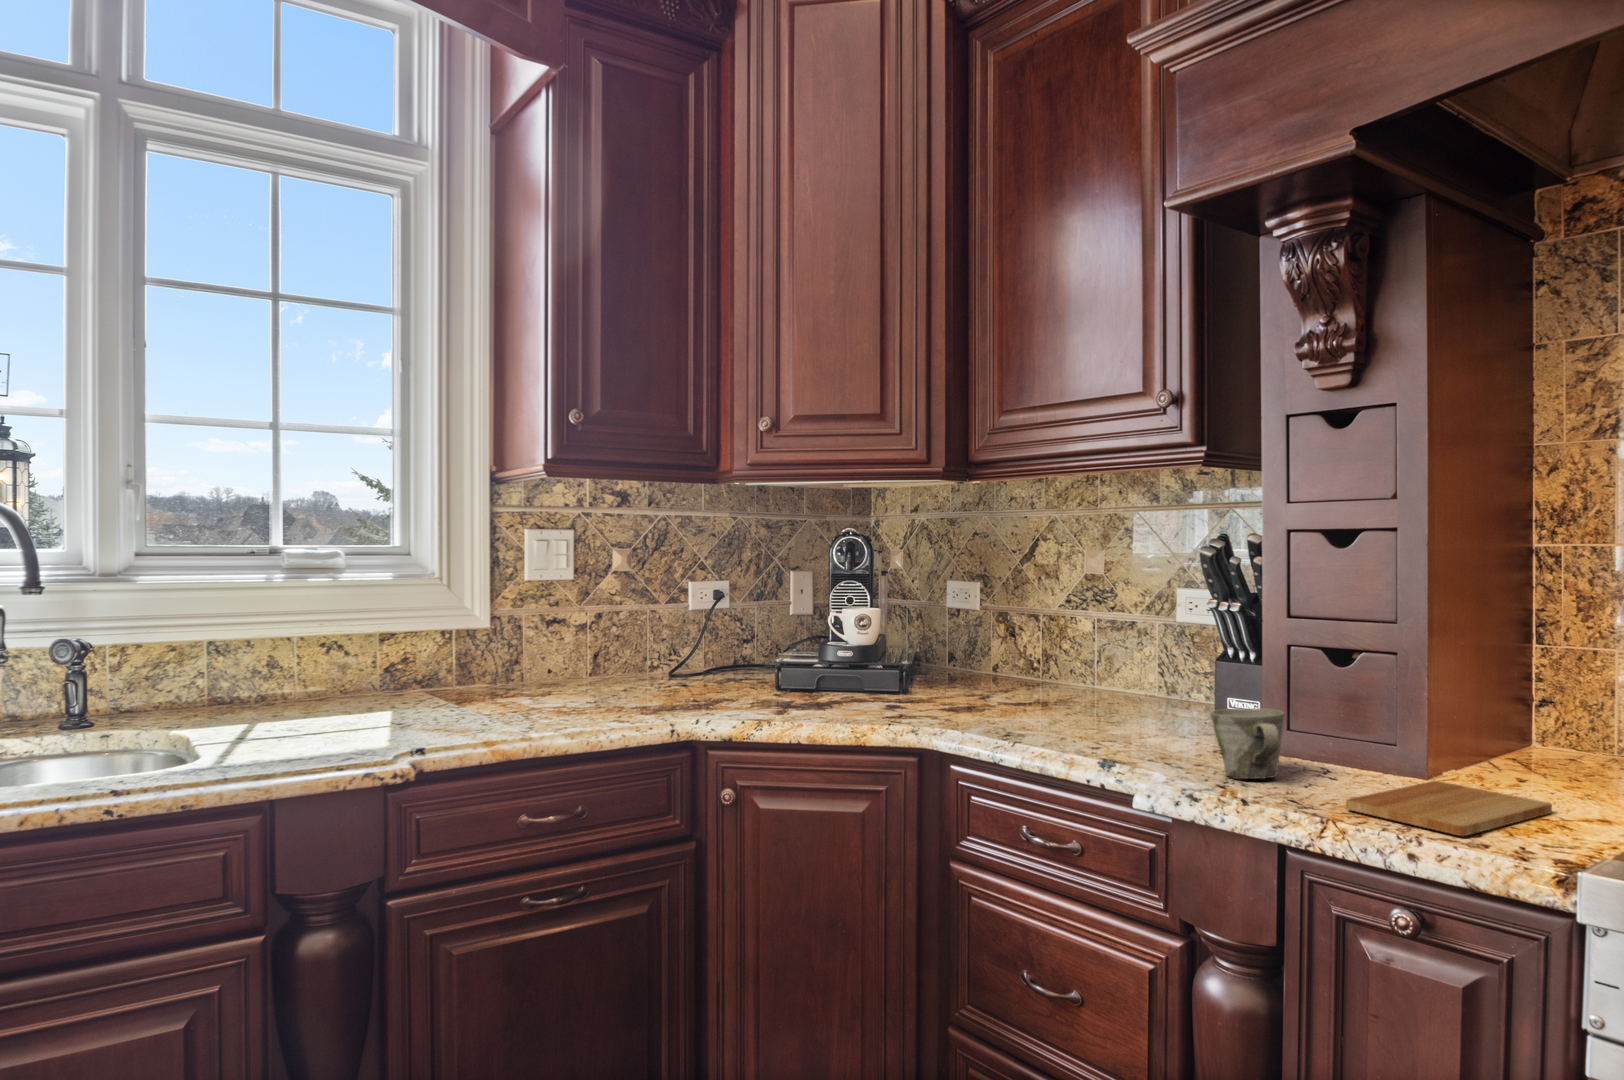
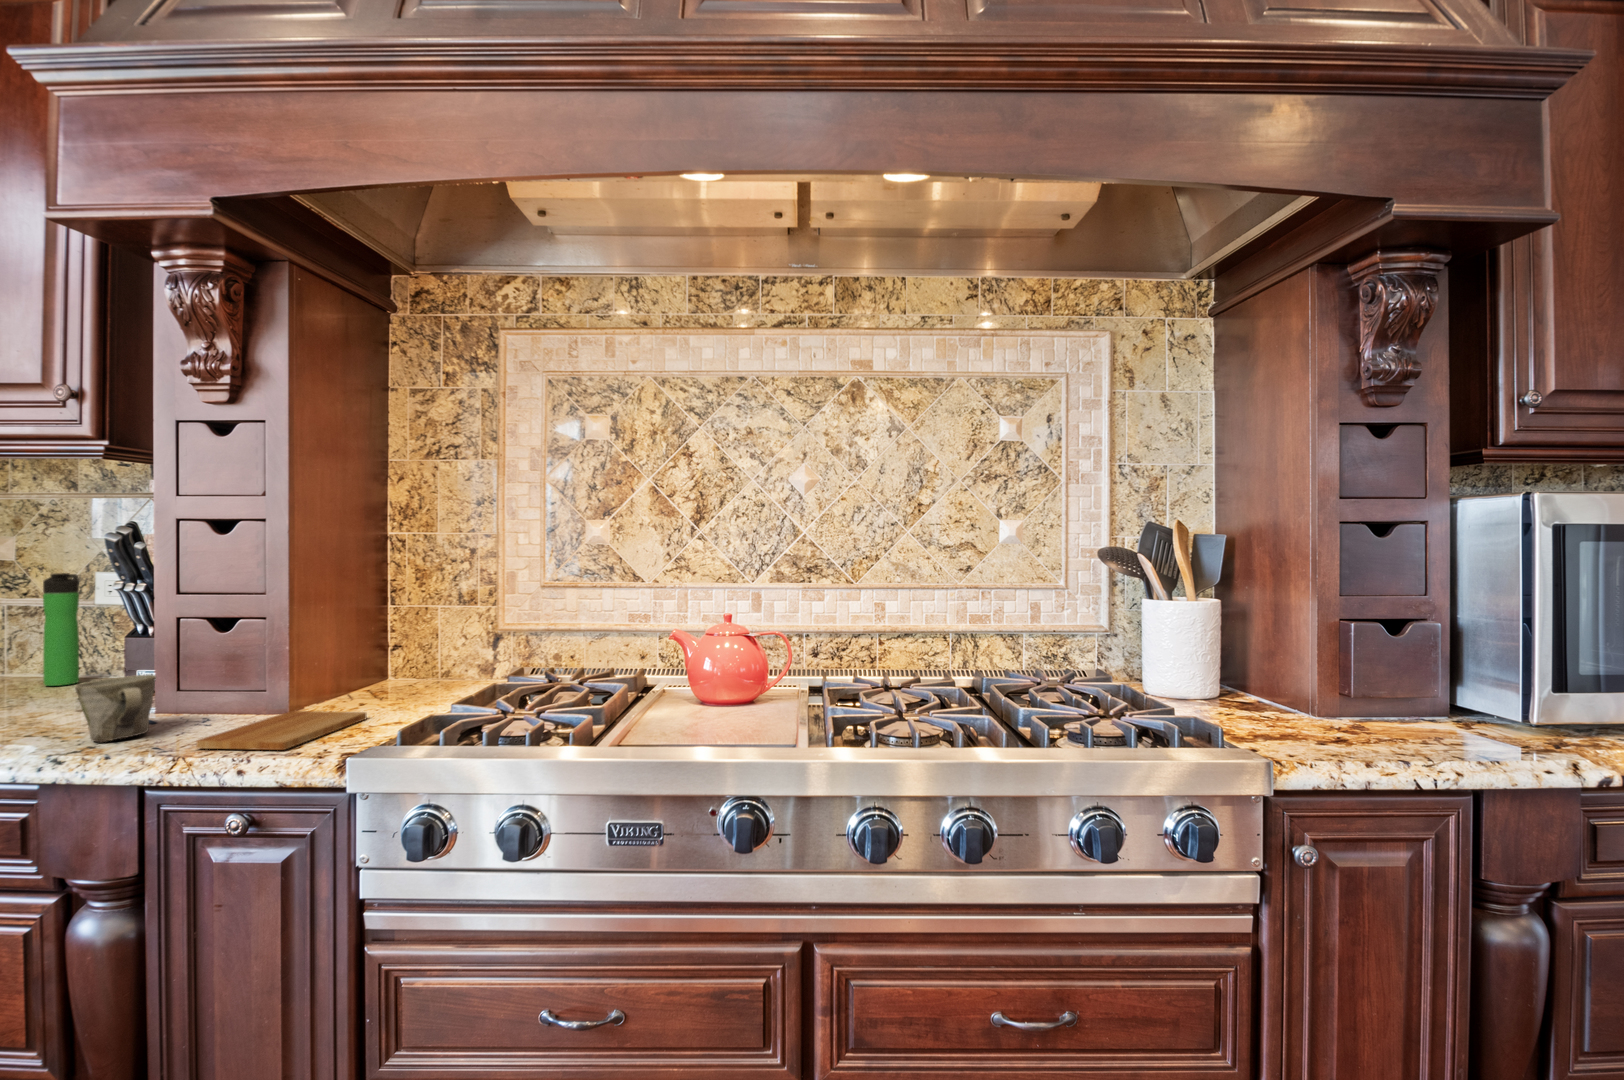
bottle: none [1140,588,1168,705] -> present [43,573,79,686]

